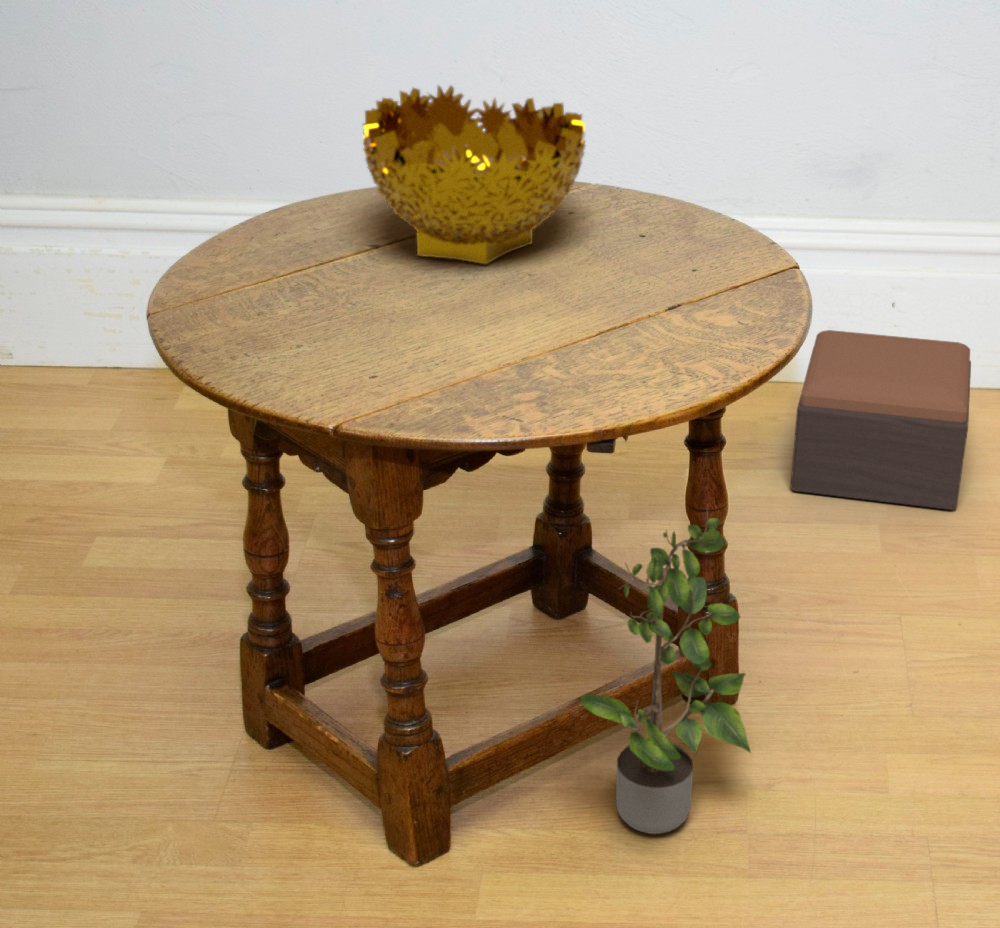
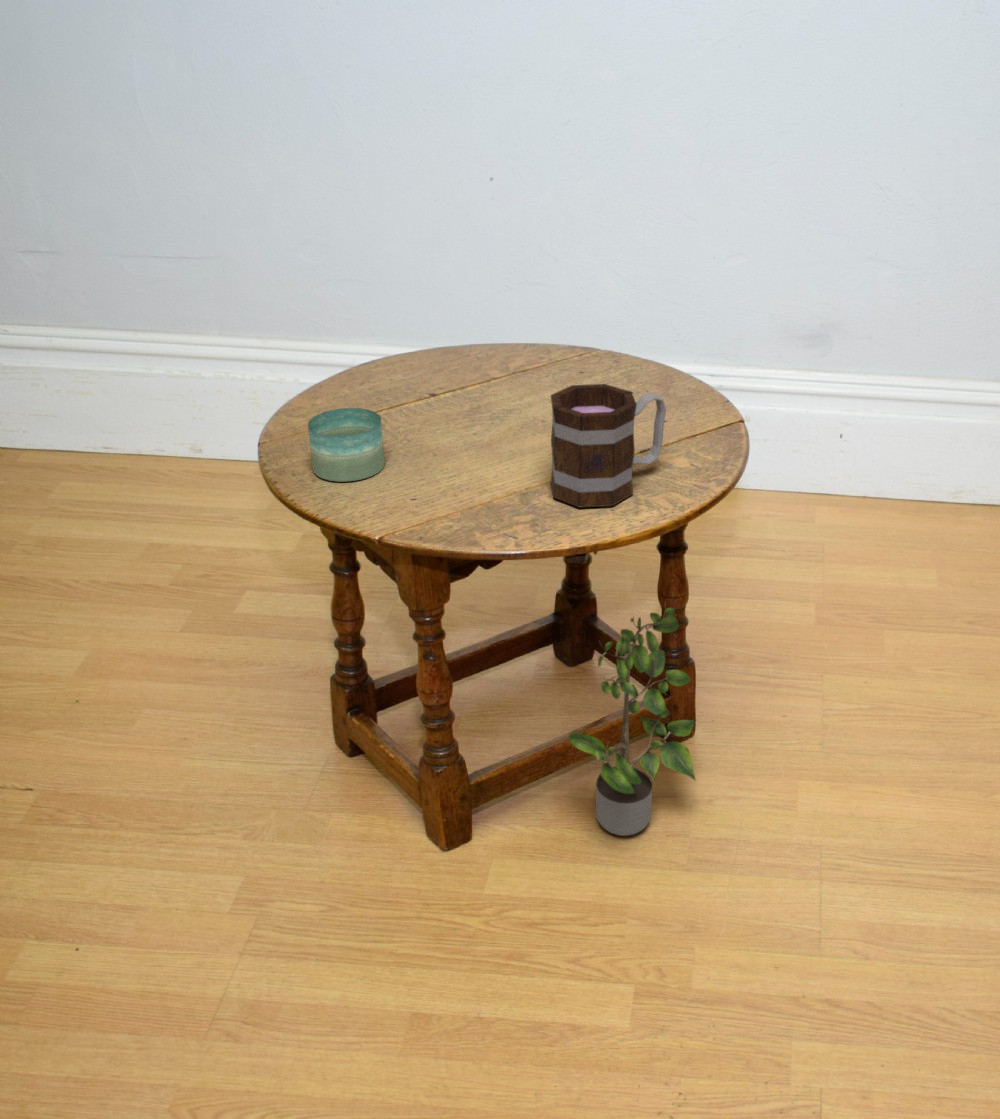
decorative bowl: present [363,86,586,264] -> none [422,275,588,412]
mug: none [555,216,707,380] -> present [551,384,666,507]
candle: none [221,258,325,357] -> present [308,408,385,482]
footstool: present [791,330,971,510] -> none [753,454,896,594]

